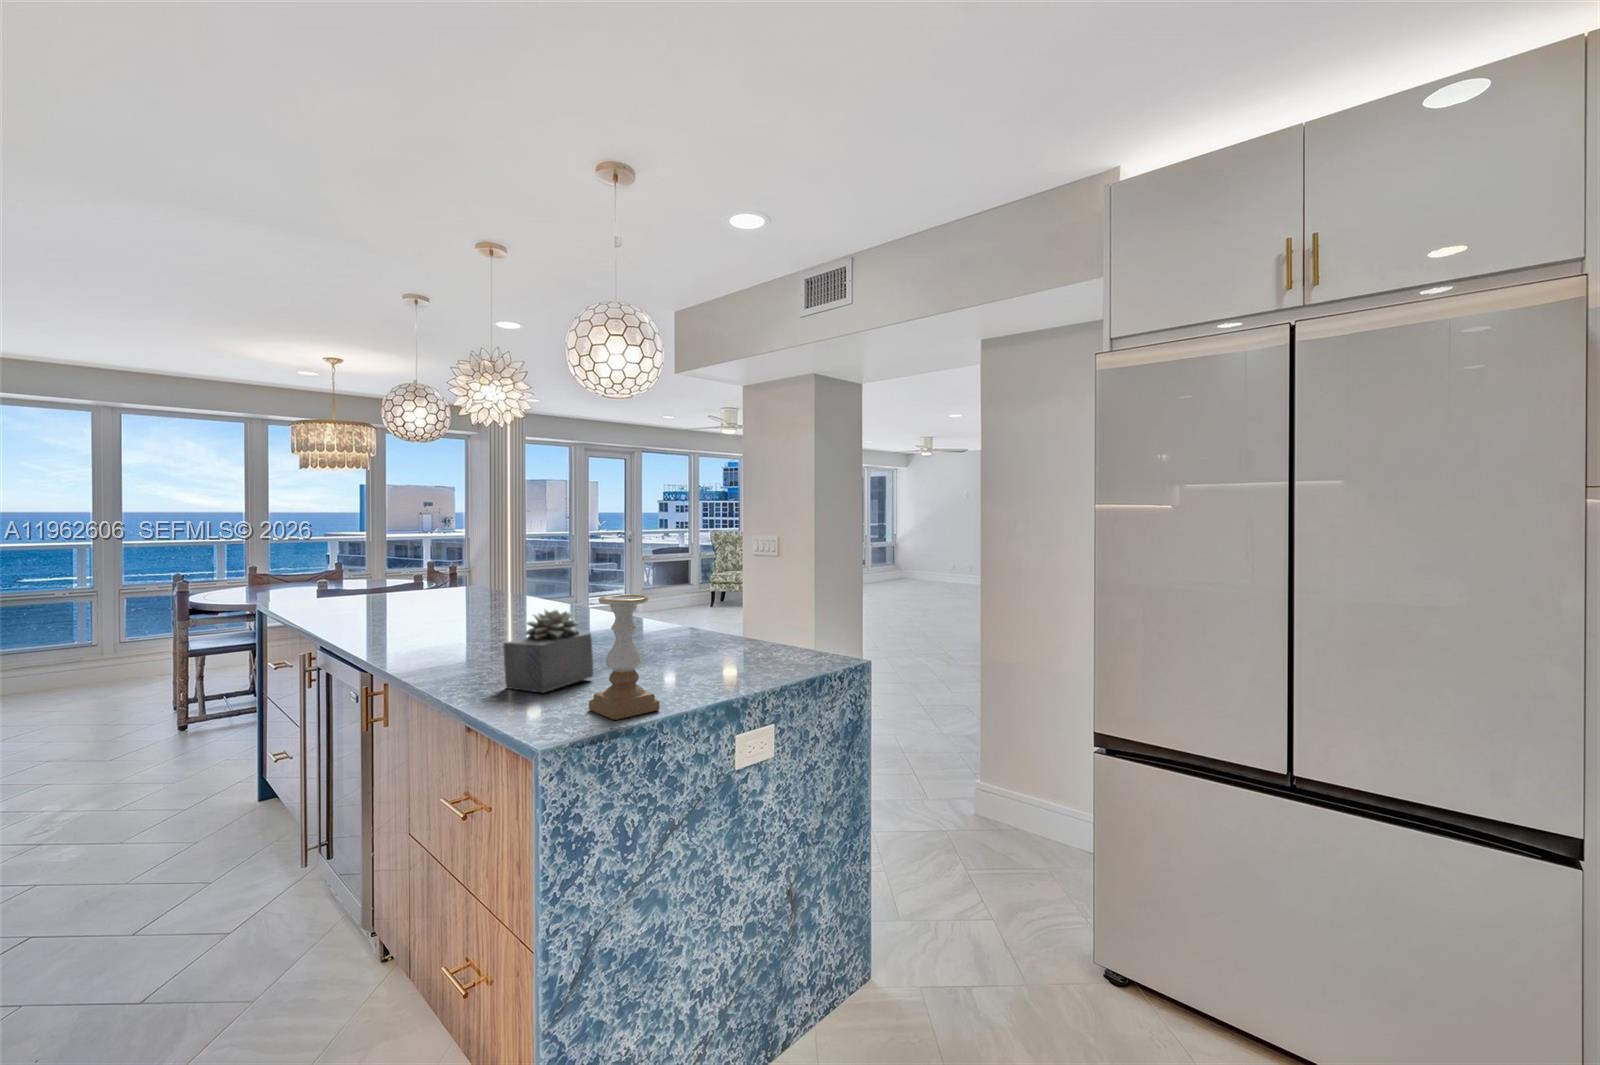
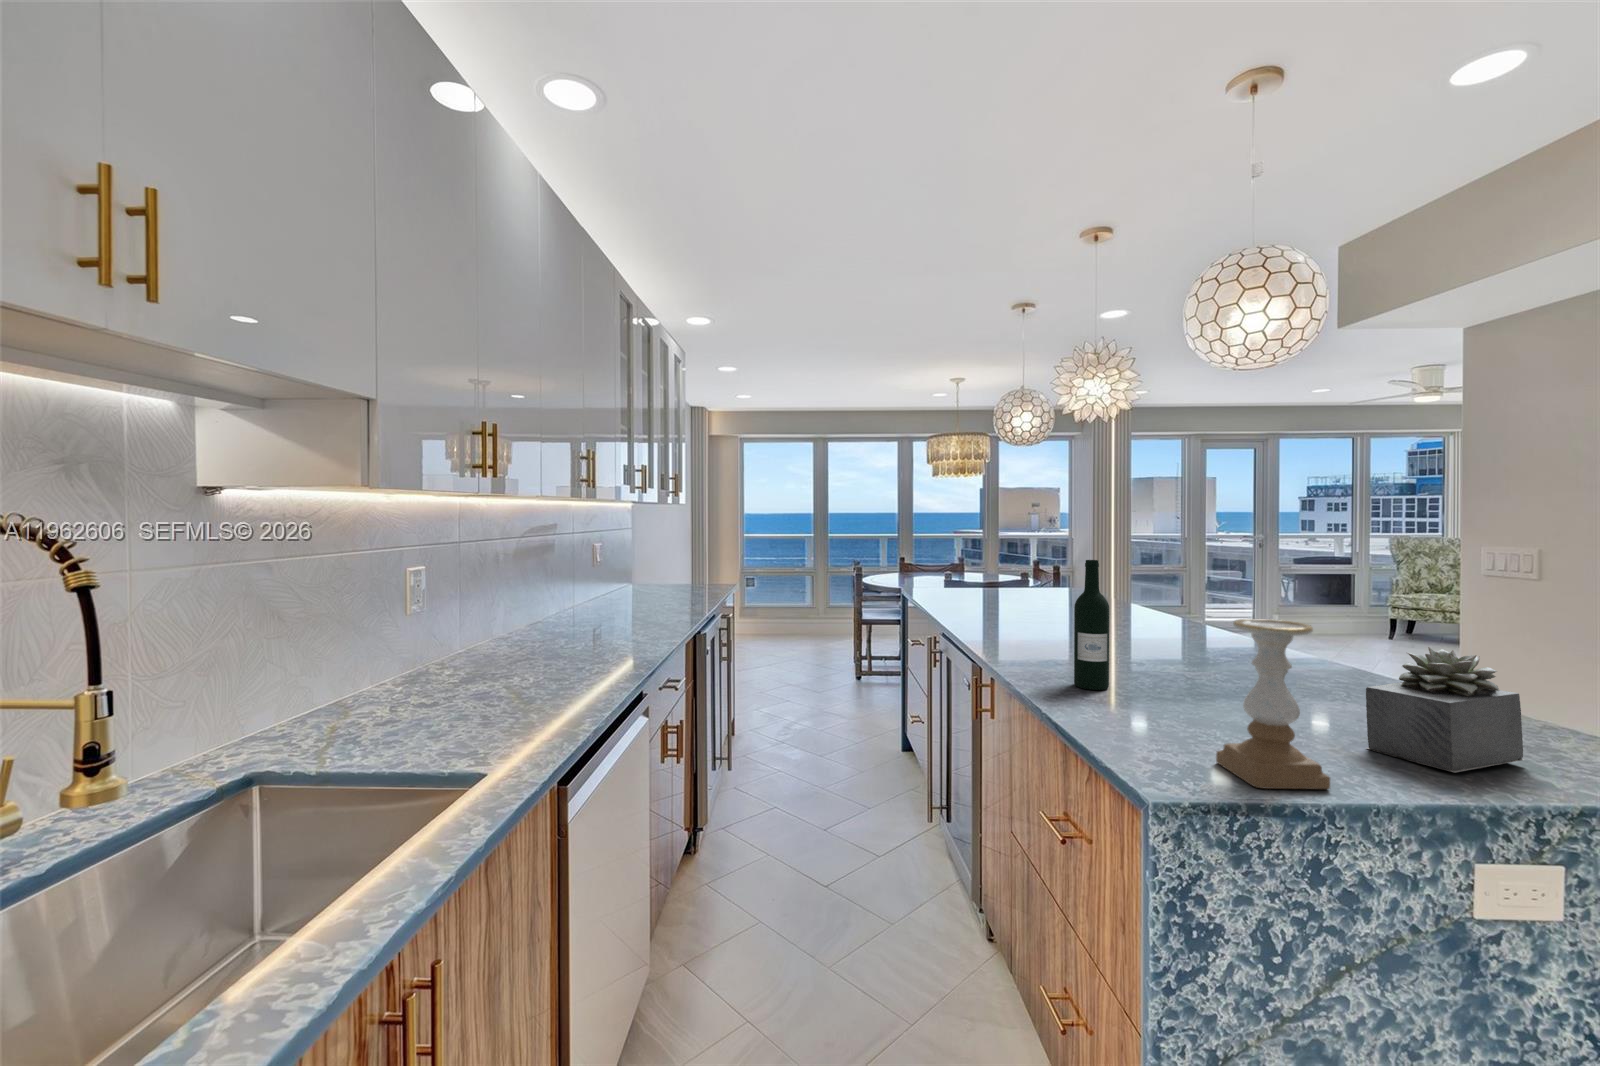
wine bottle: none [473,557,506,676] -> present [1074,560,1109,690]
succulent plant: present [503,610,593,692] -> present [1366,647,1524,773]

